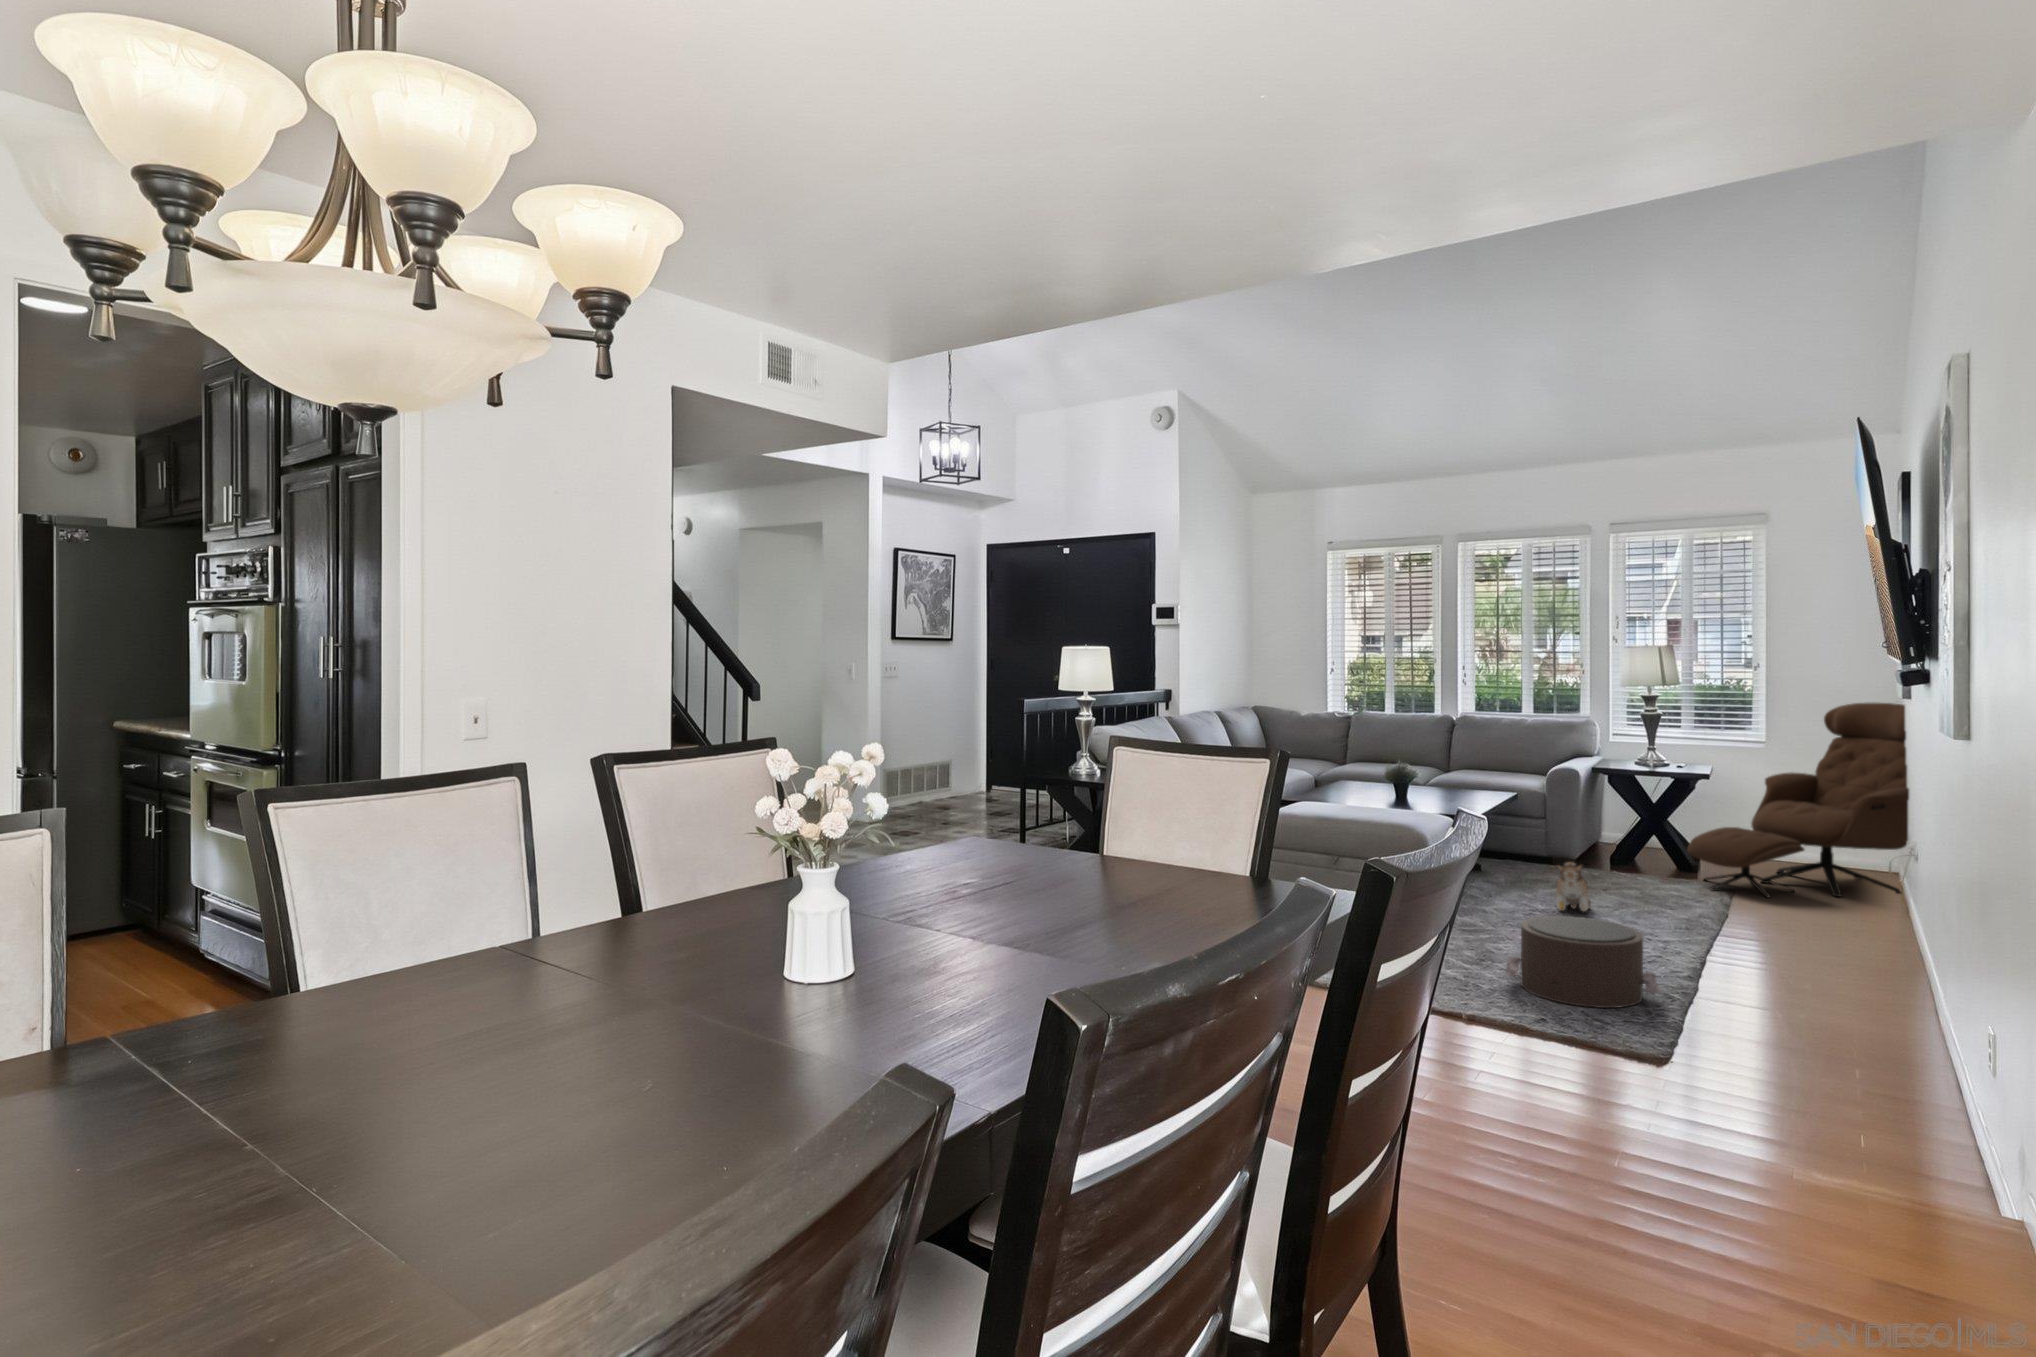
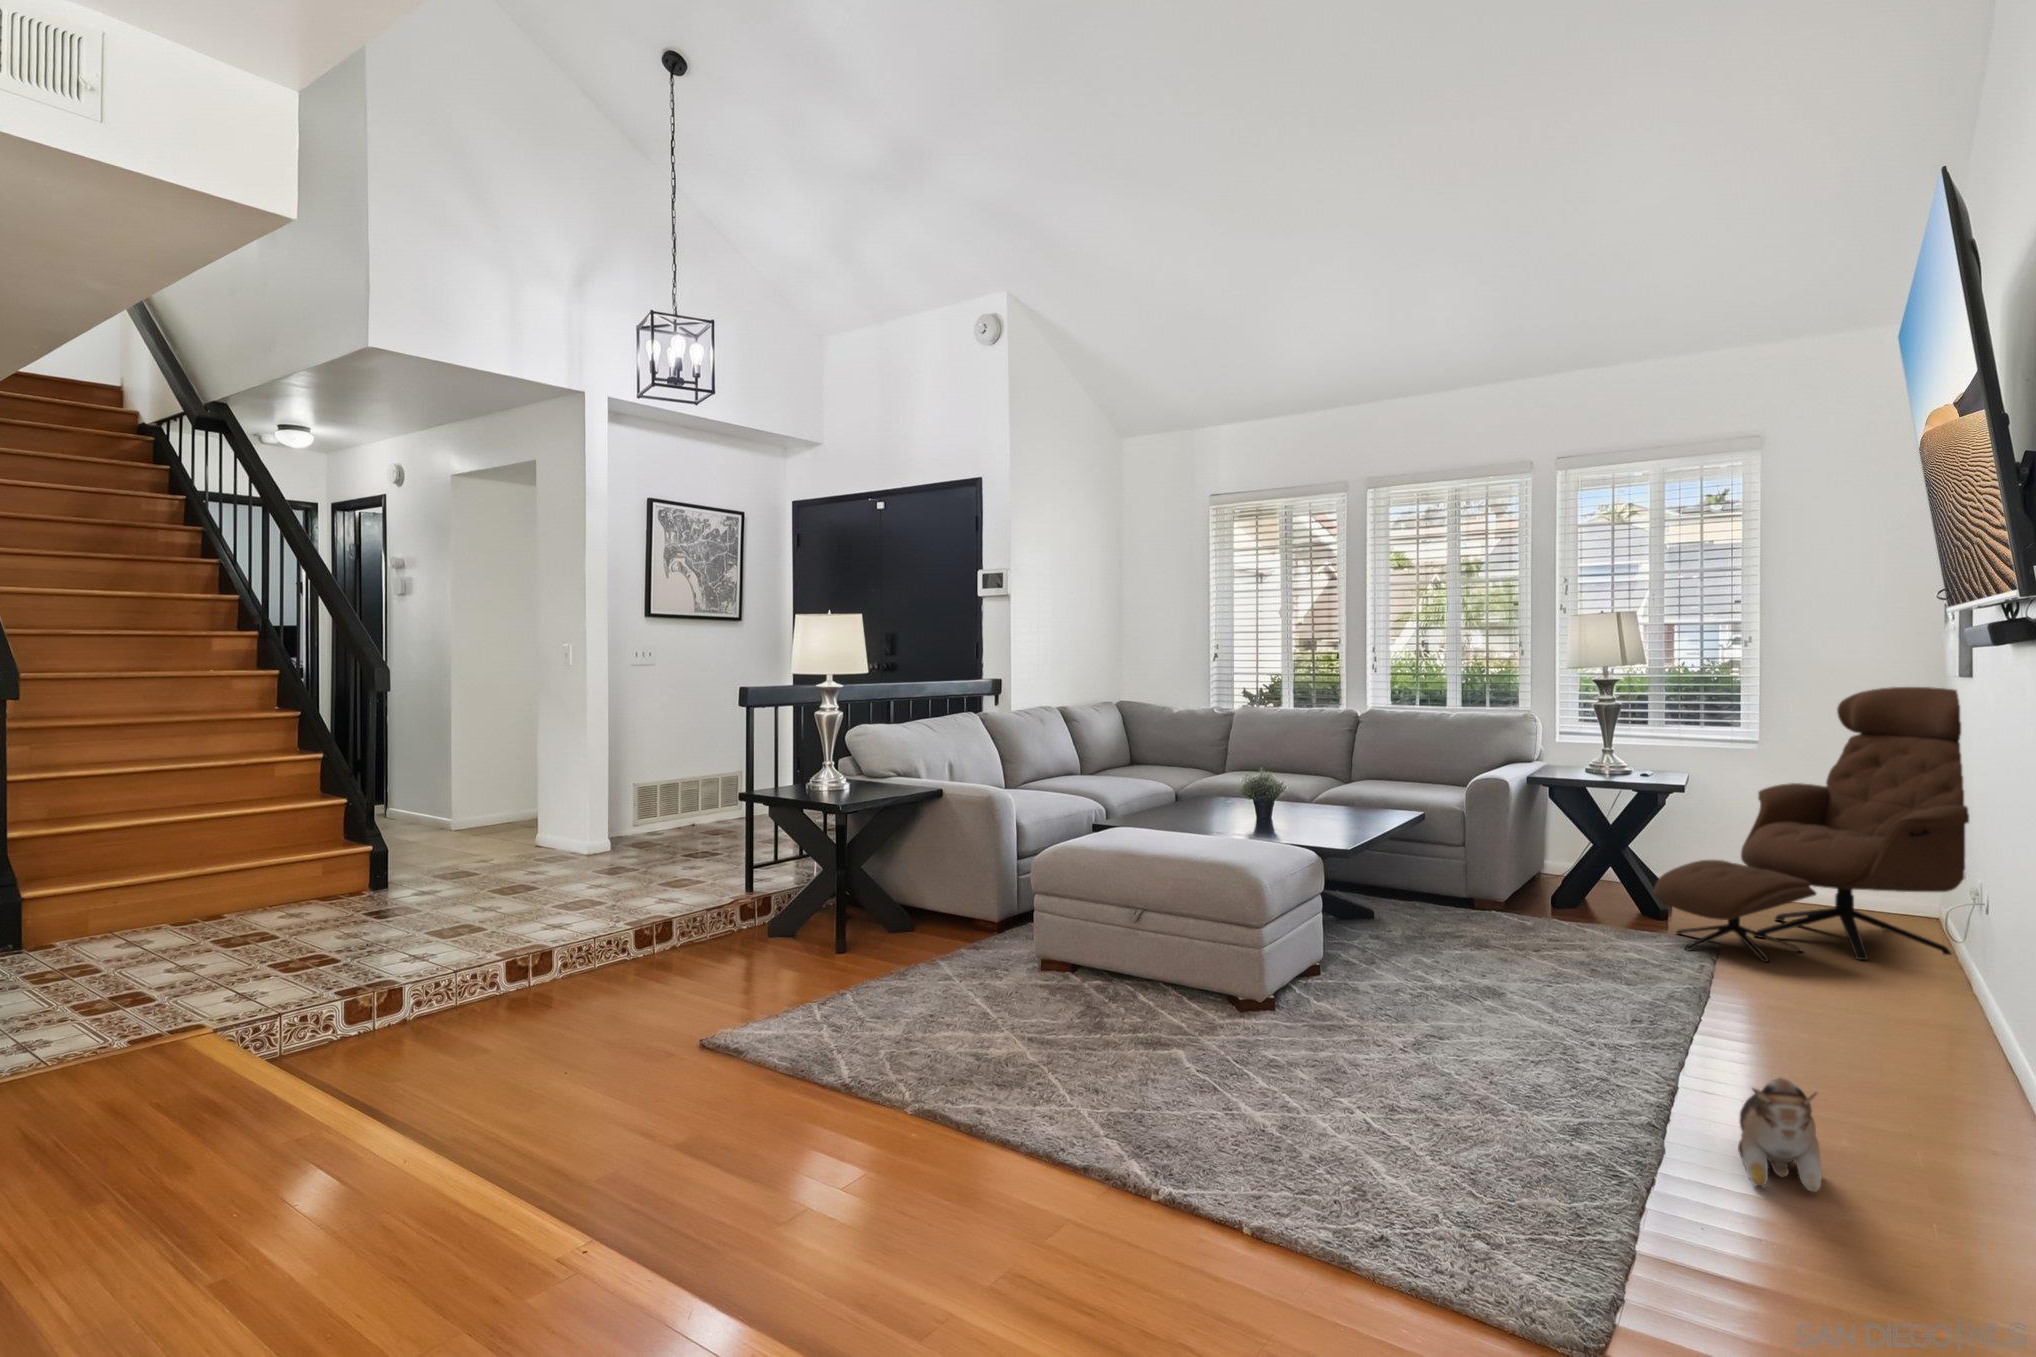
plush toy: present [1556,862,1591,911] -> present [1738,1078,1822,1192]
pouf: present [1506,916,1661,1008] -> none [1342,1025,1598,1200]

